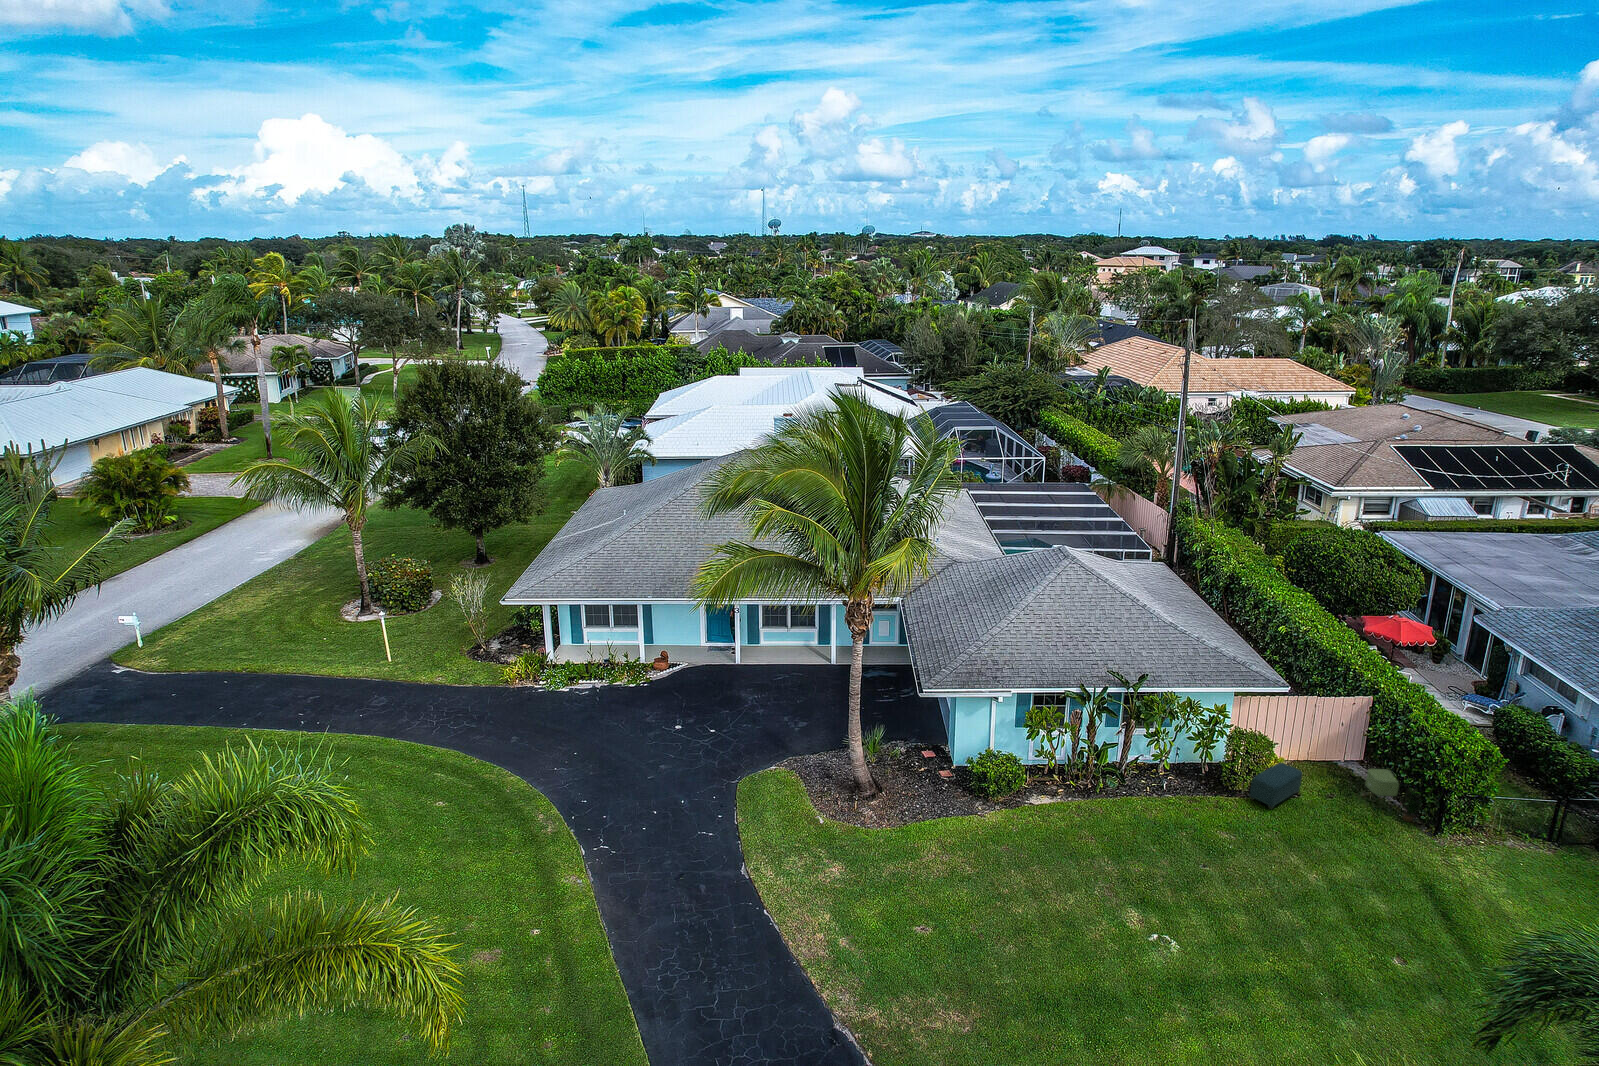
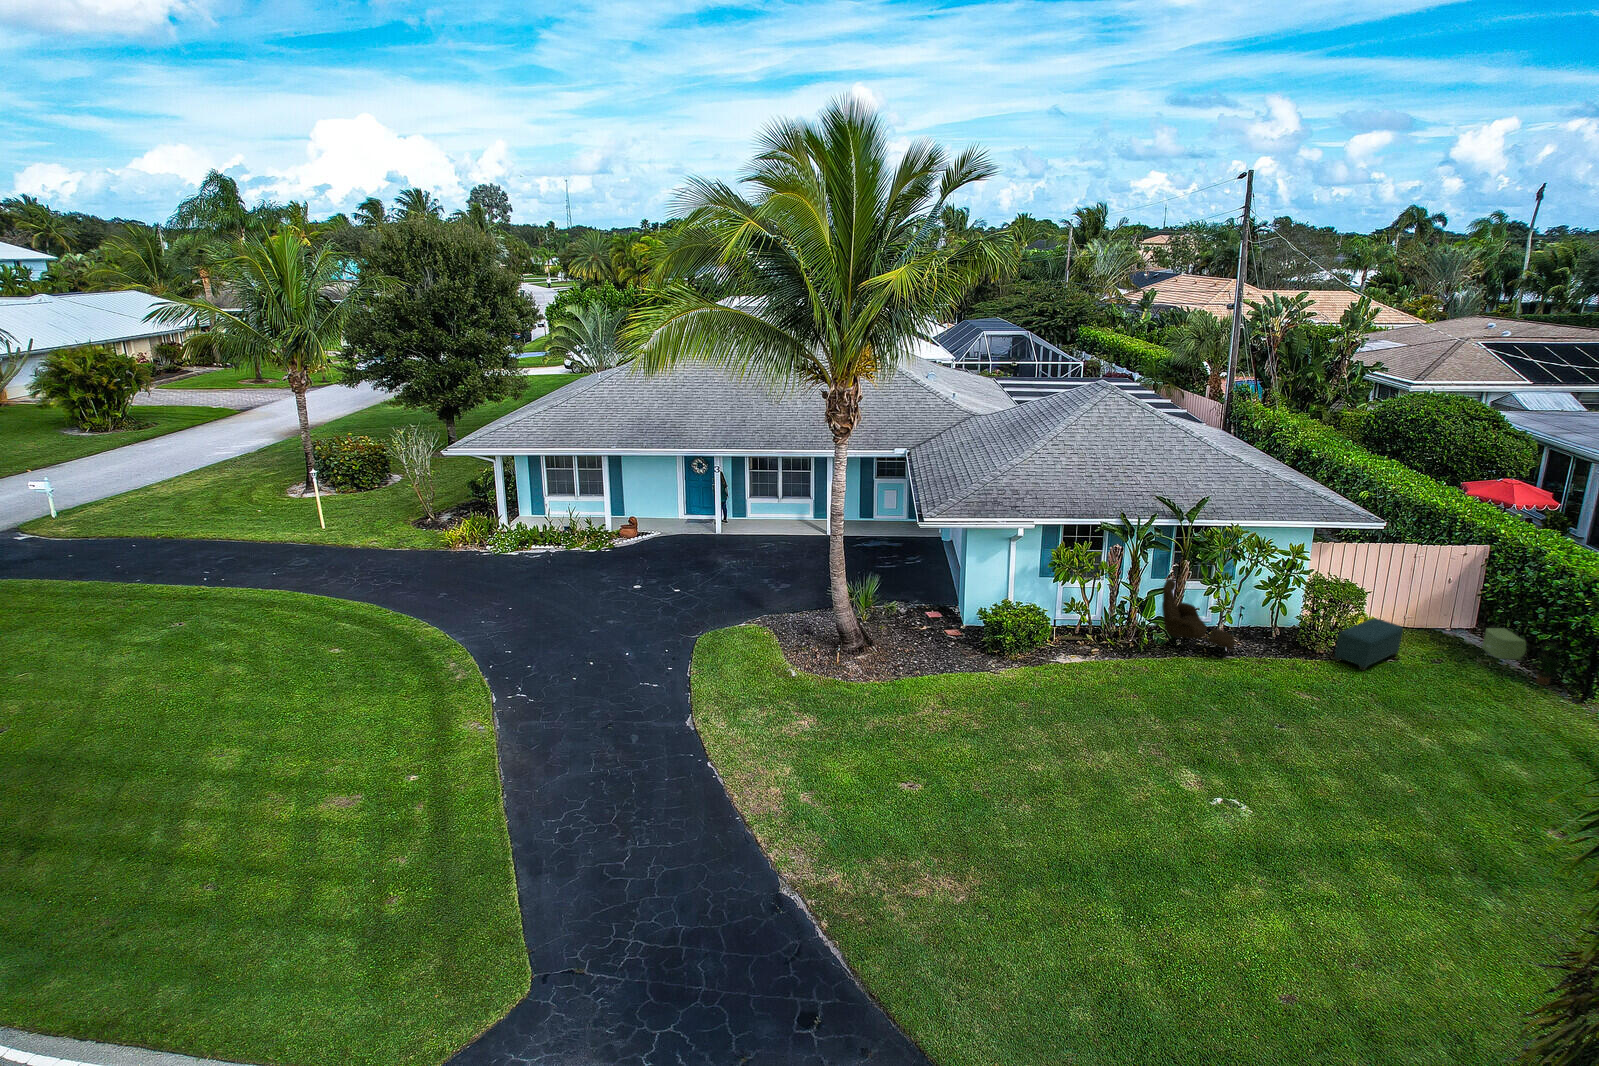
lounge chair: none [1114,731,1172,799] -> present [1162,579,1235,658]

